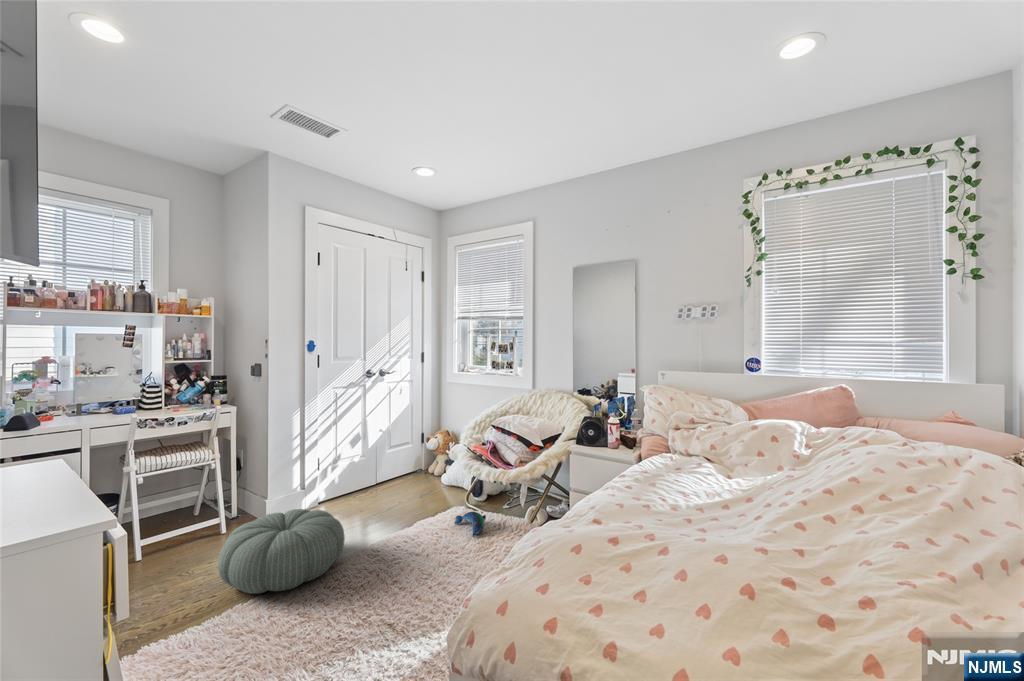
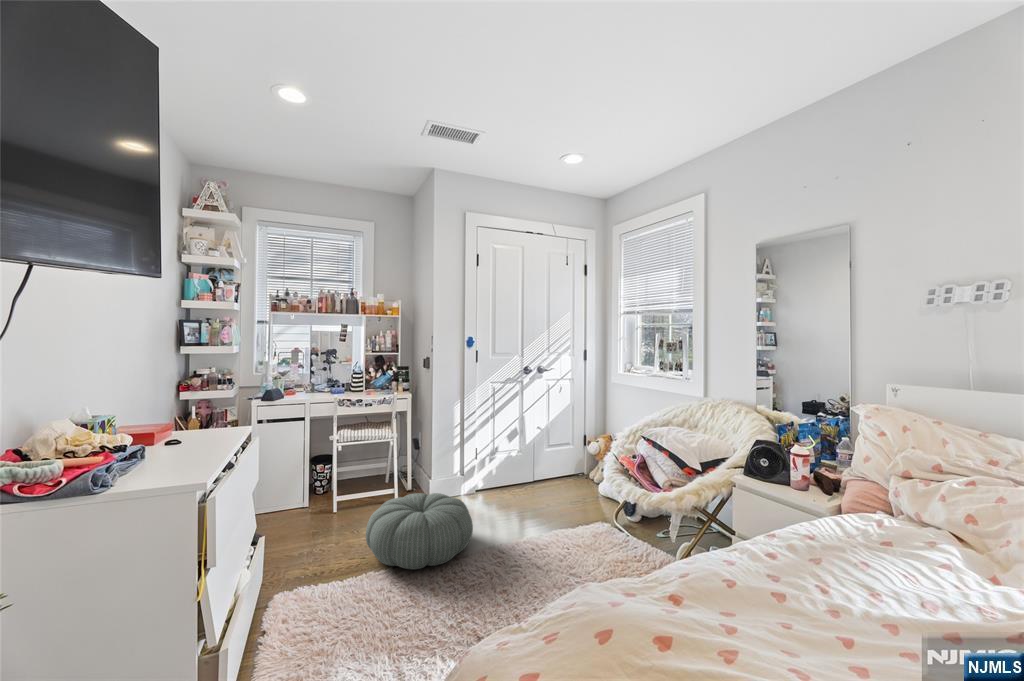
plush toy: present [454,512,486,537] -> none [591,531,626,562]

